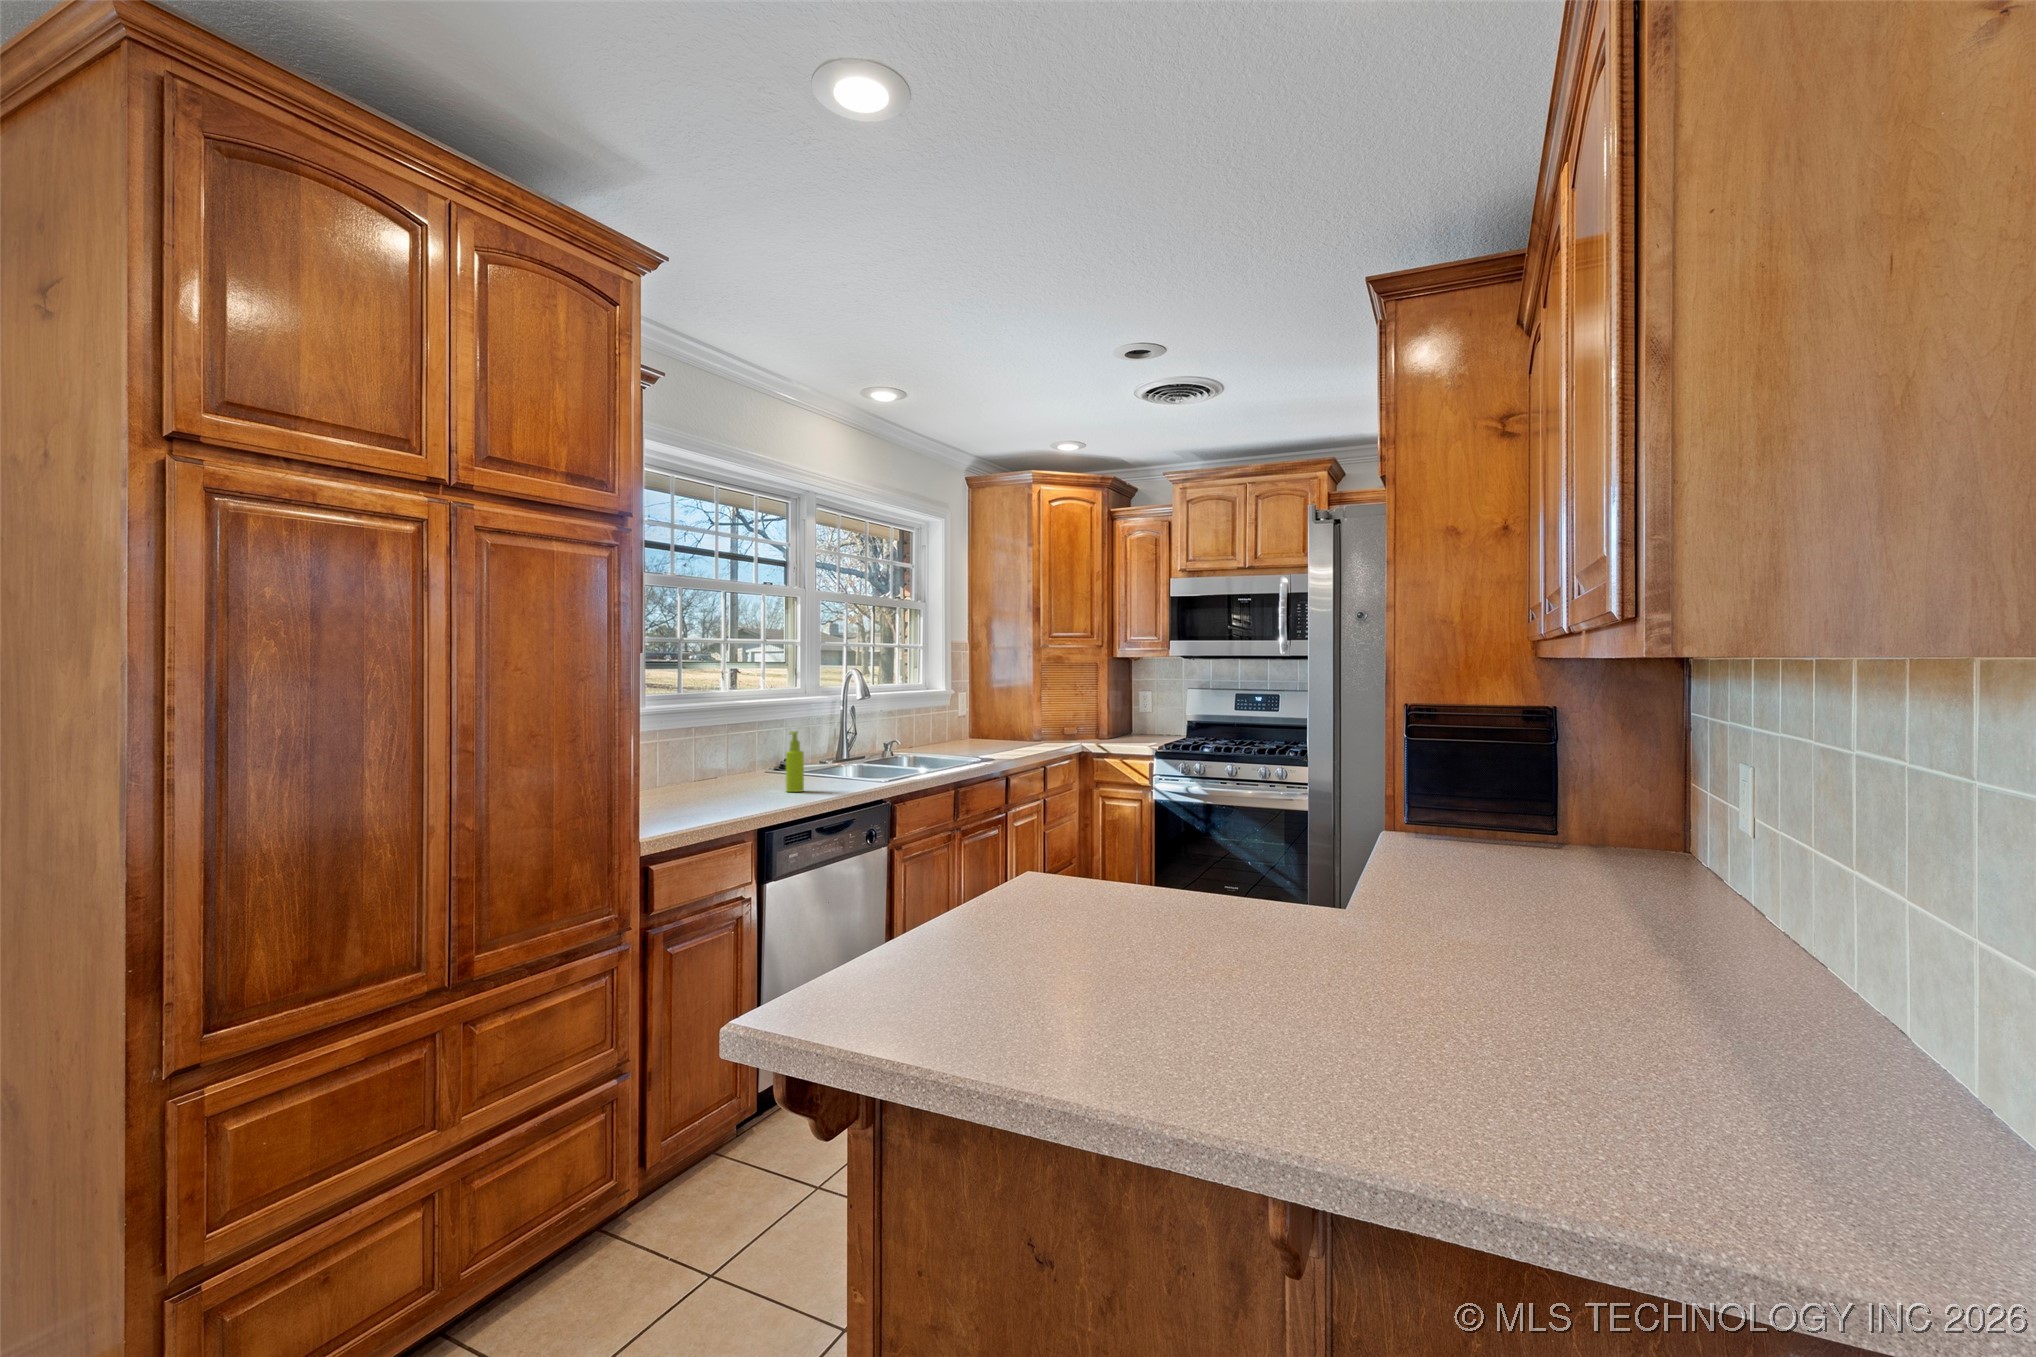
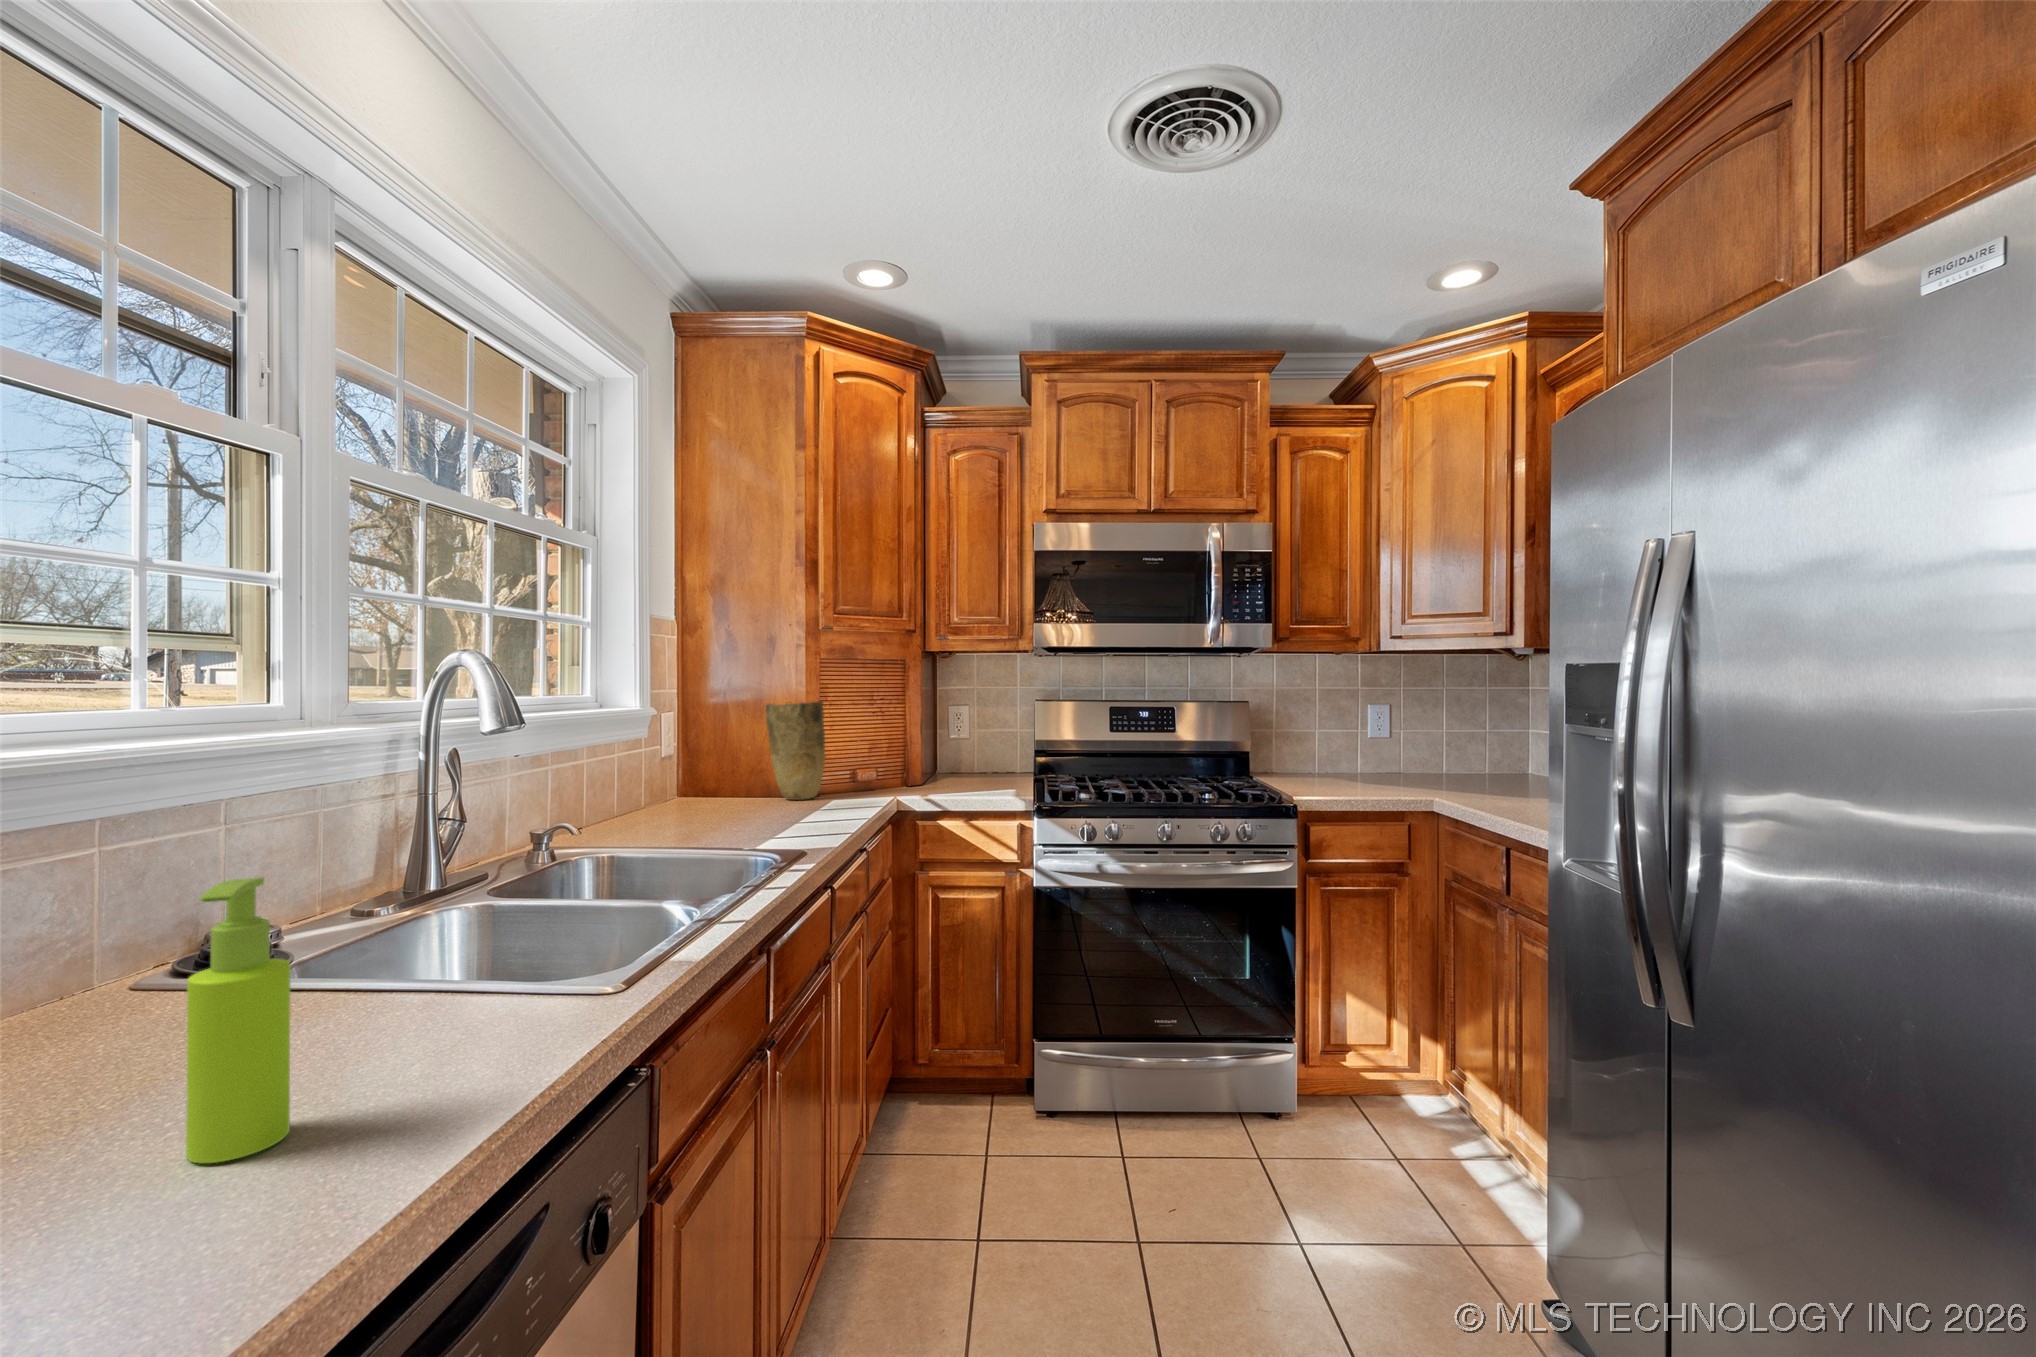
vase: none [1012,687,1046,744] -> present [765,701,826,800]

